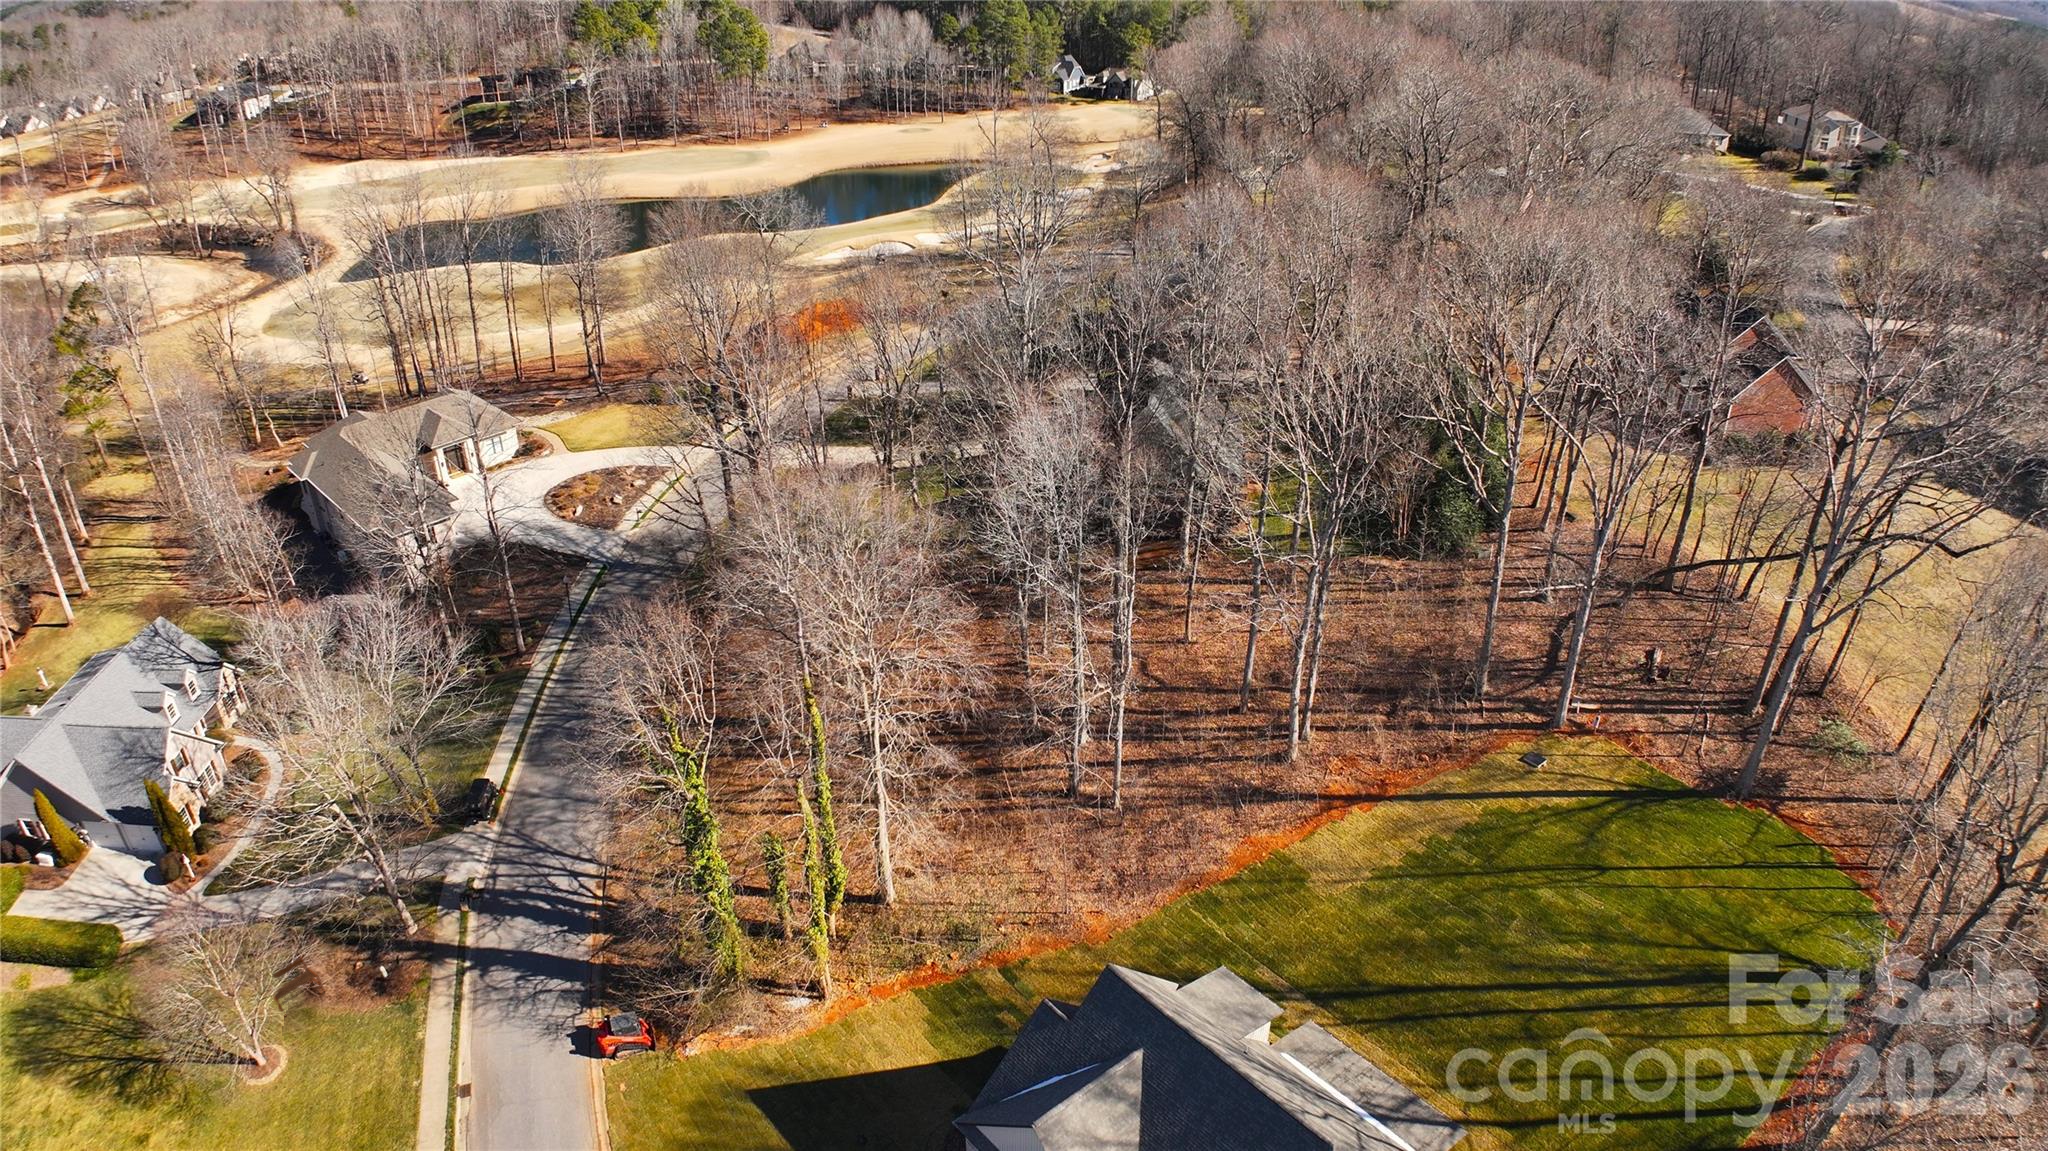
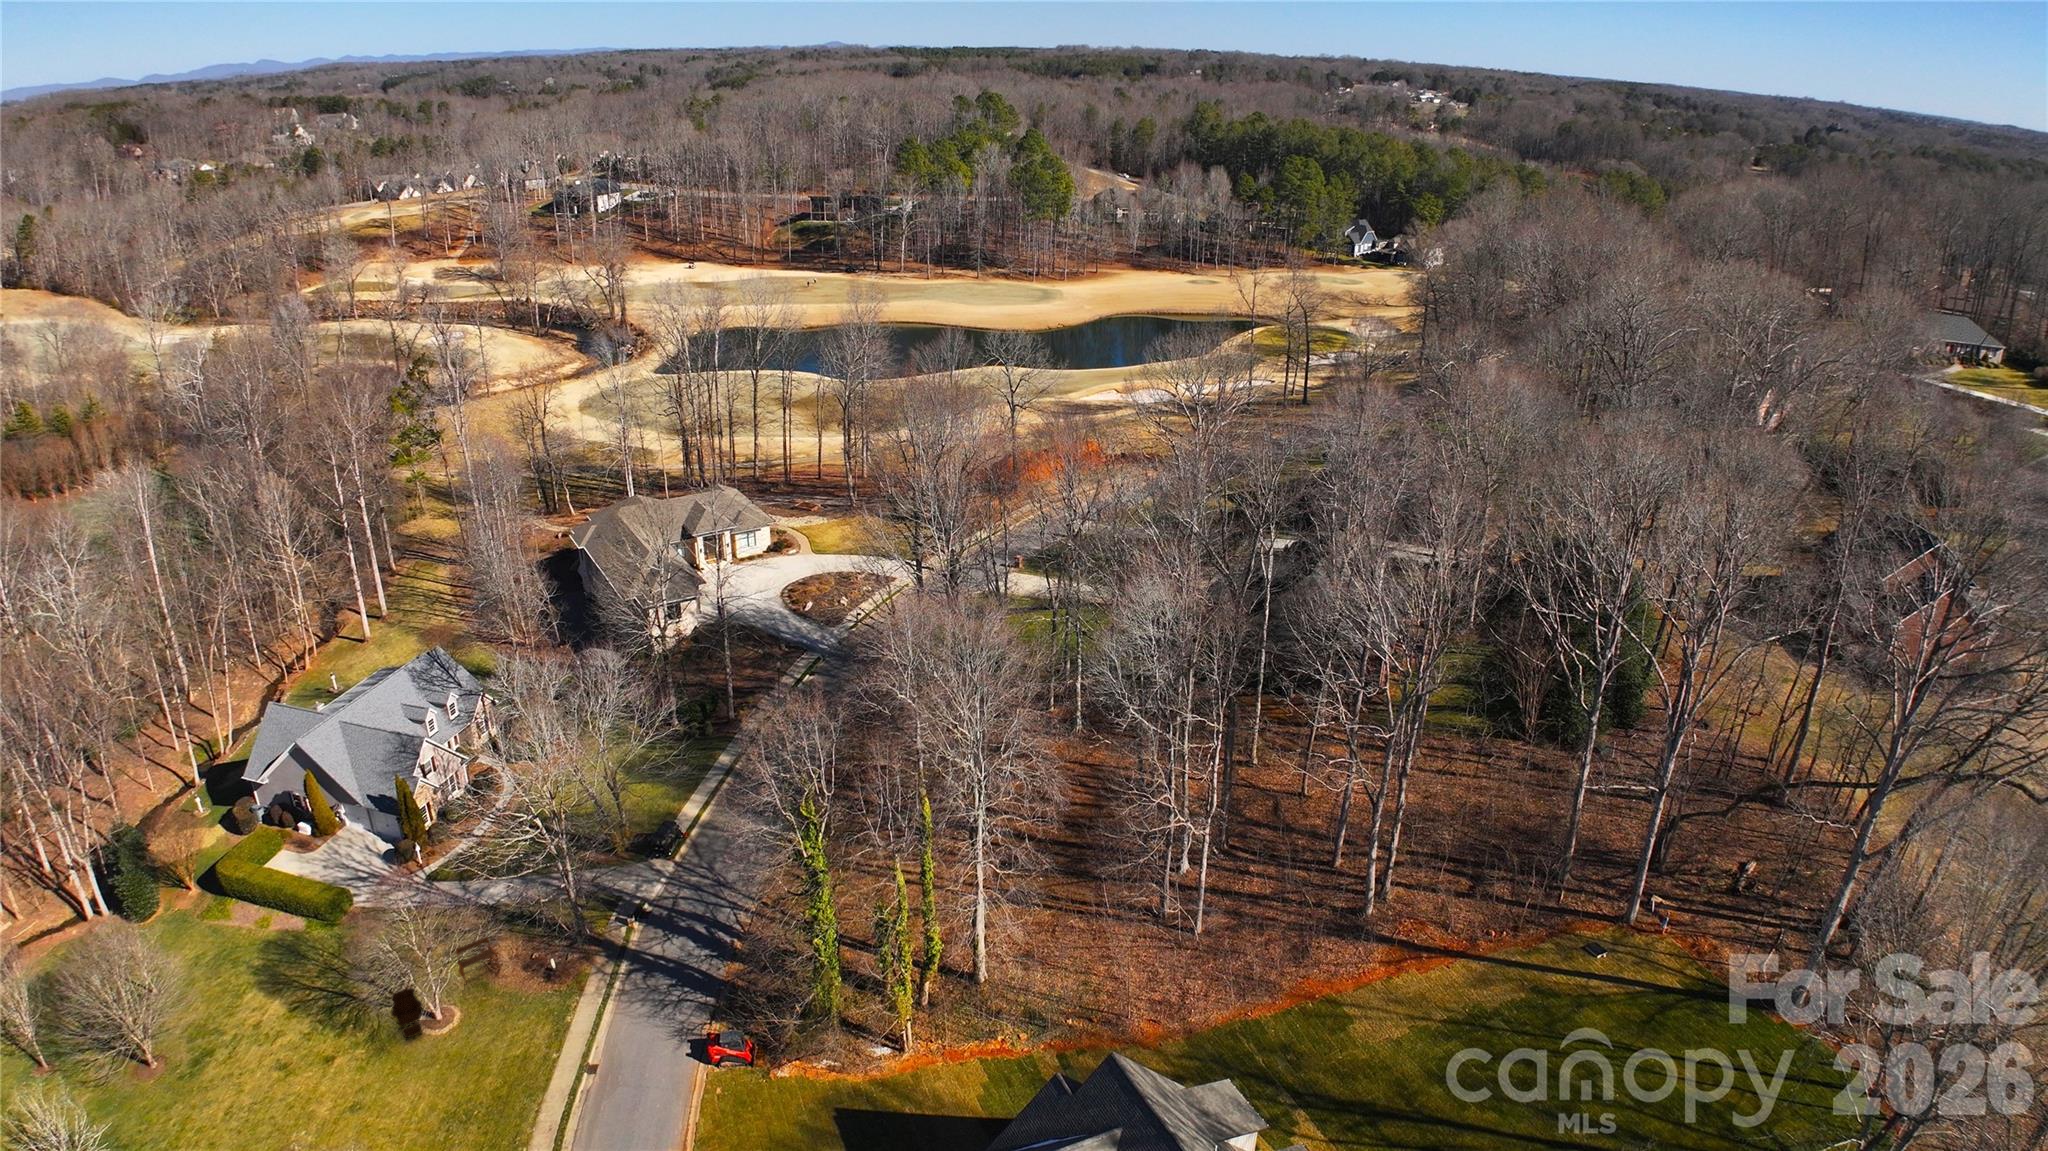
lounge chair: none [192,1037,241,1100] -> present [391,988,422,1038]

